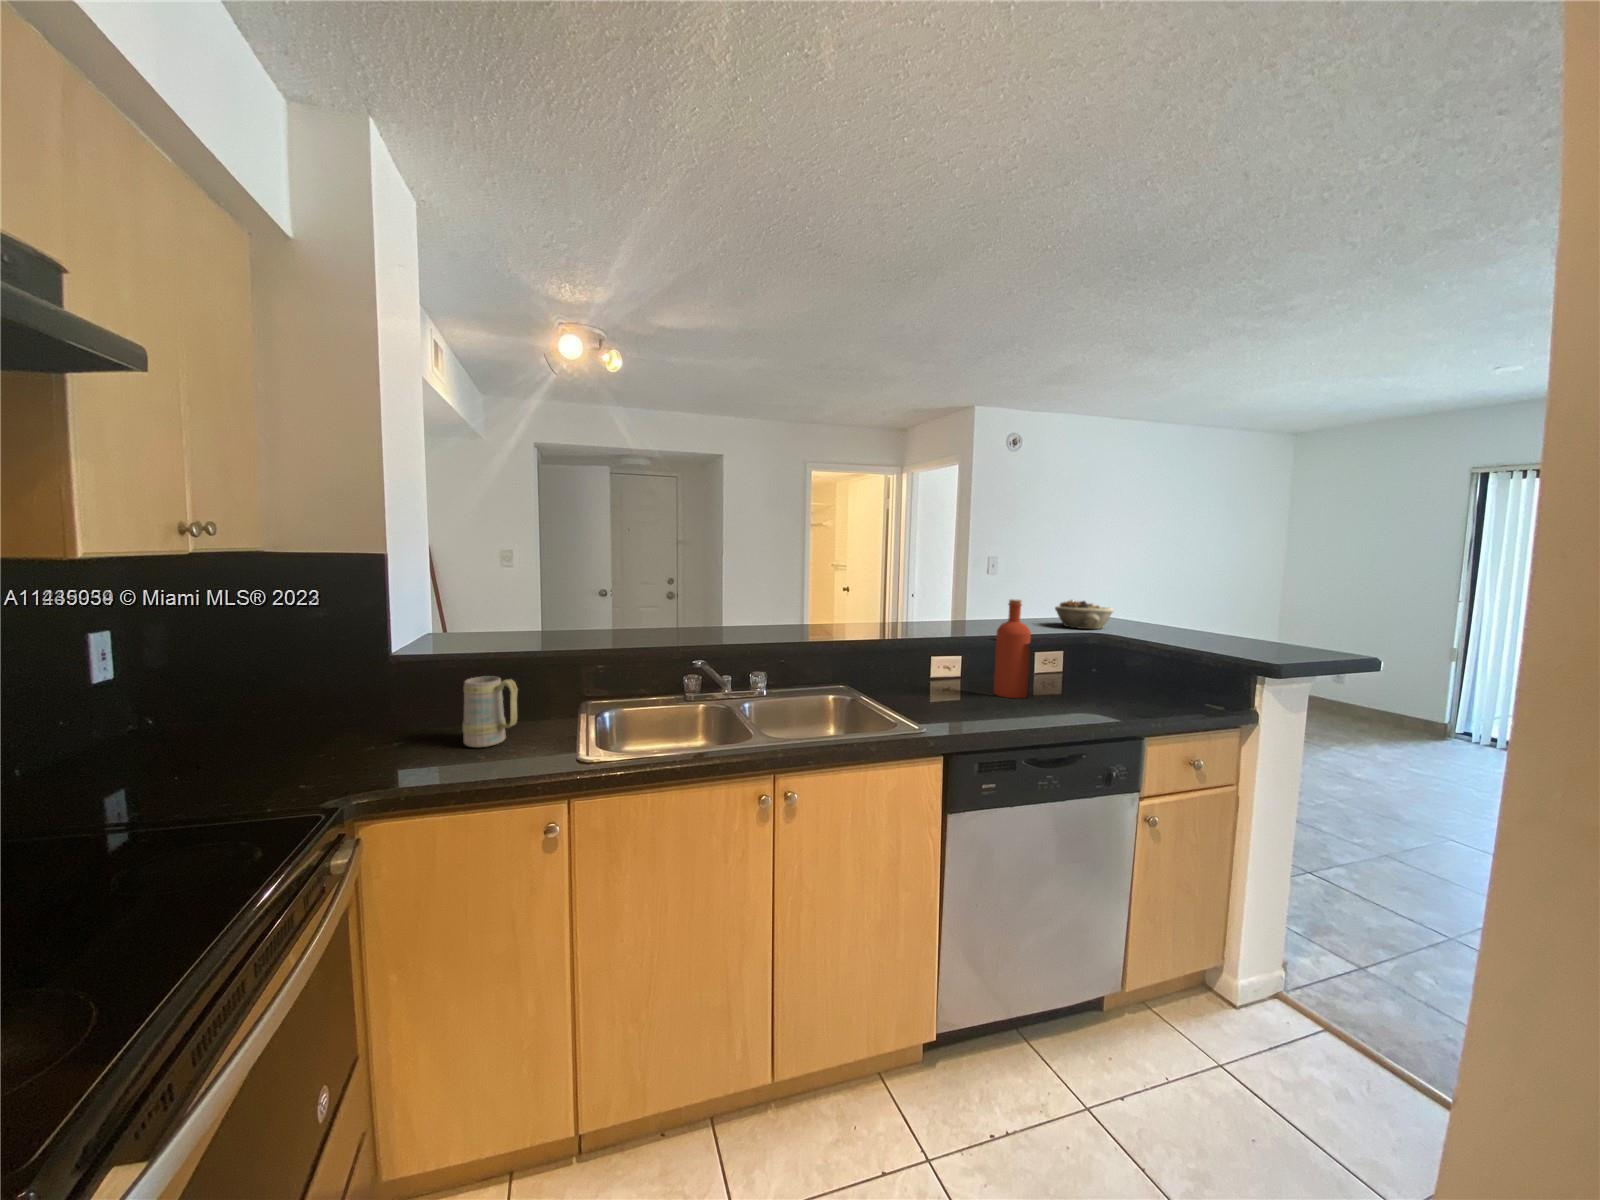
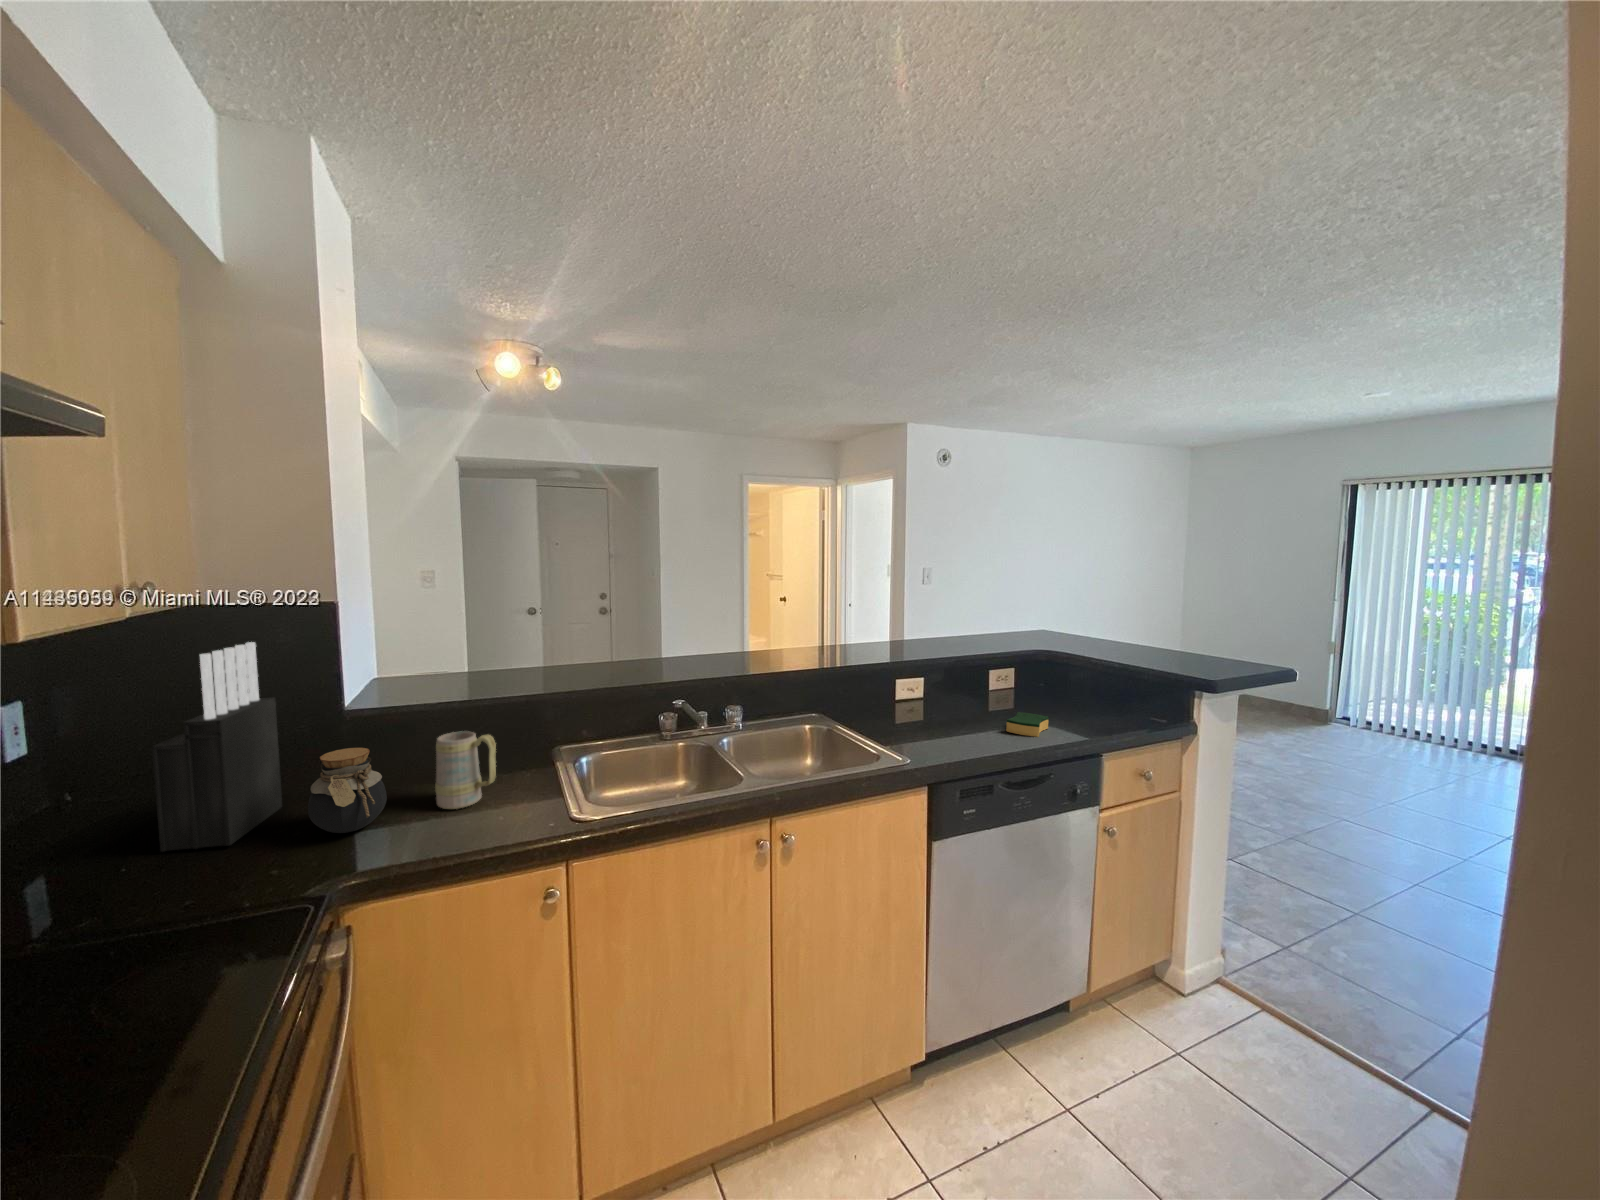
knife block: none [213,584,333,764] -> present [152,642,282,852]
bottle: present [994,600,1031,698] -> none [958,623,992,719]
succulent planter: present [1055,600,1114,629] -> none [1005,617,1060,646]
jar: none [344,684,416,760] -> present [308,748,387,833]
sponge: none [1039,692,1087,717] -> present [1006,712,1049,737]

